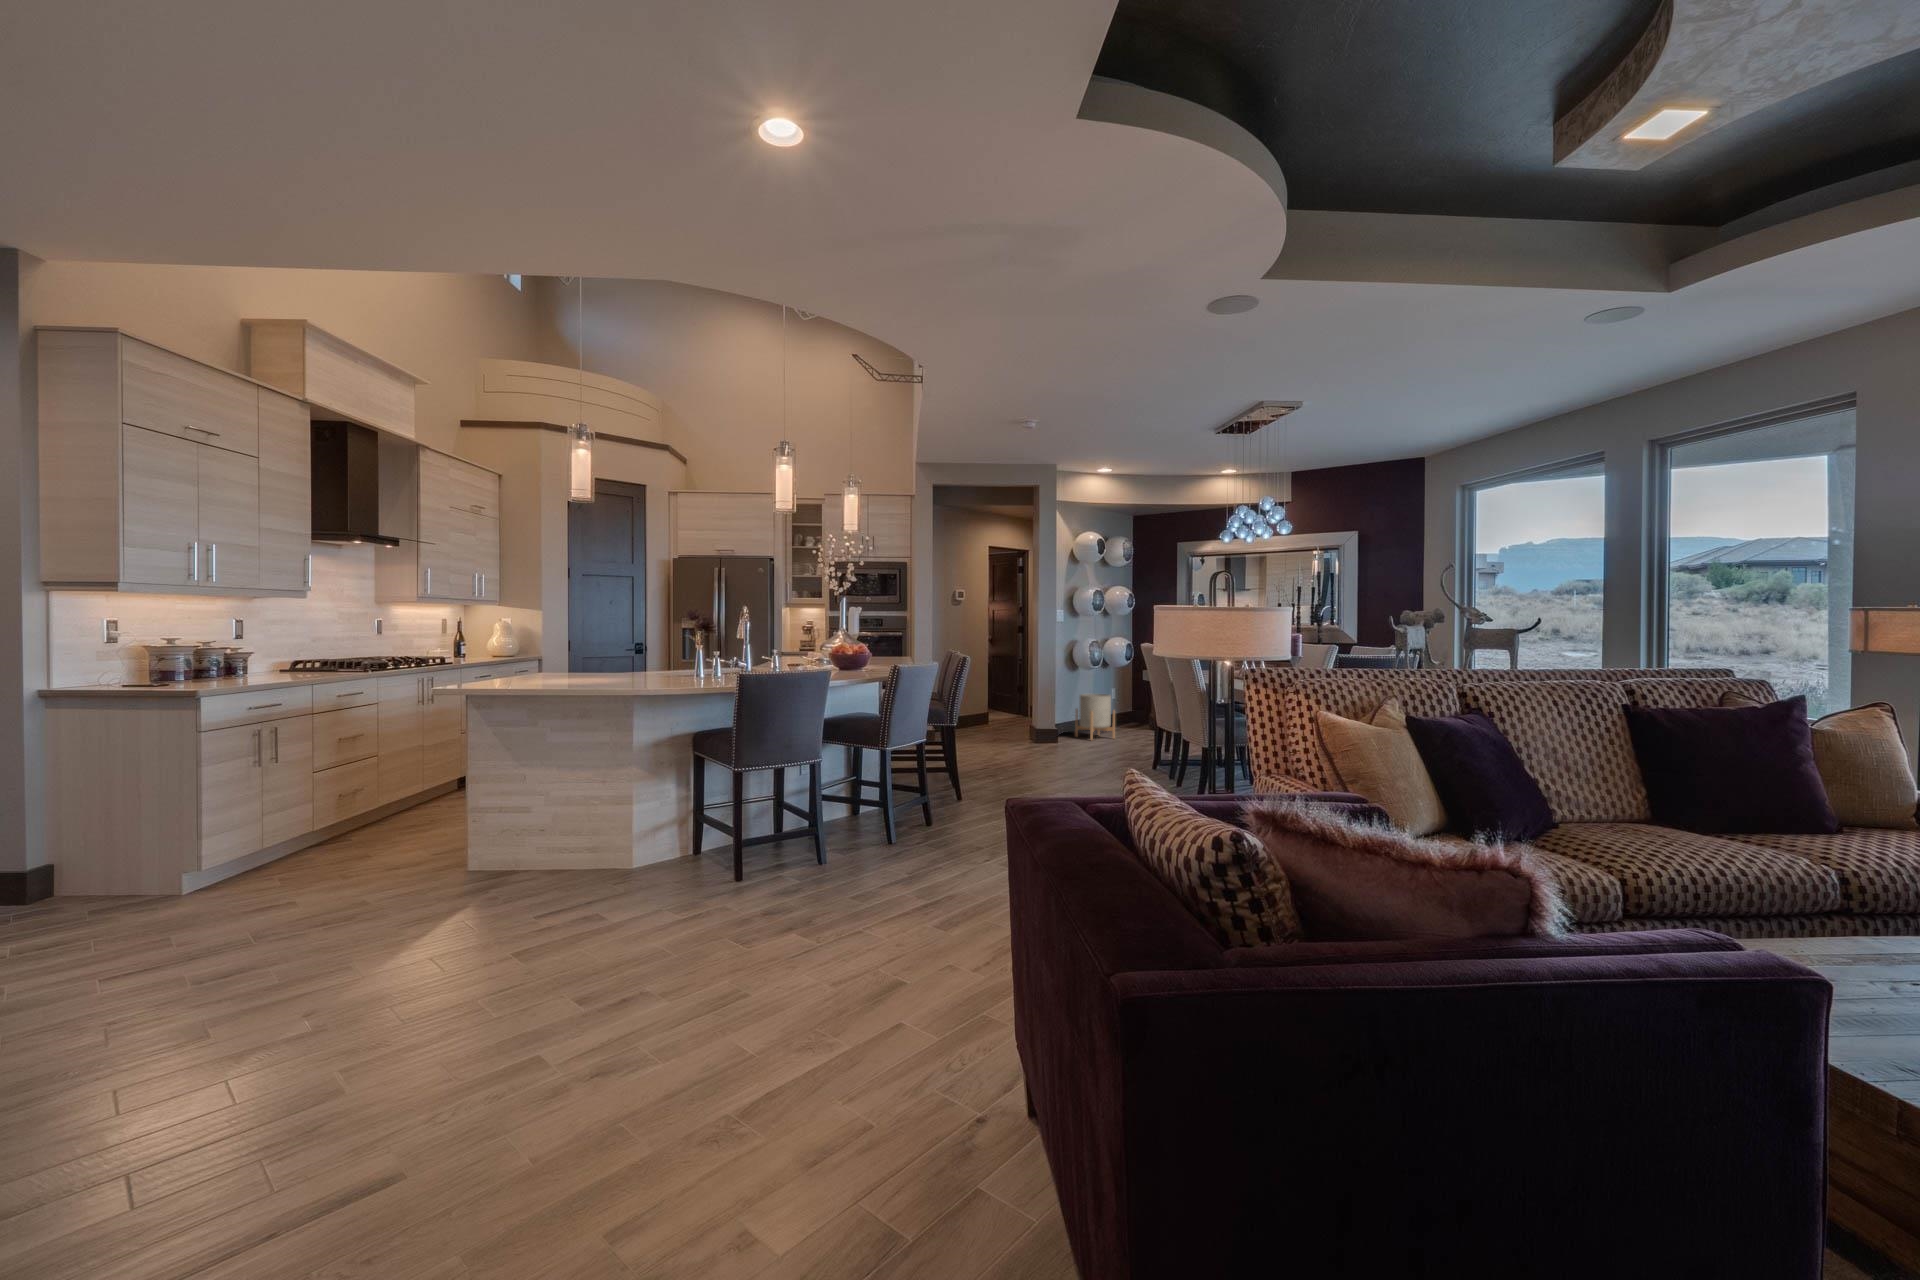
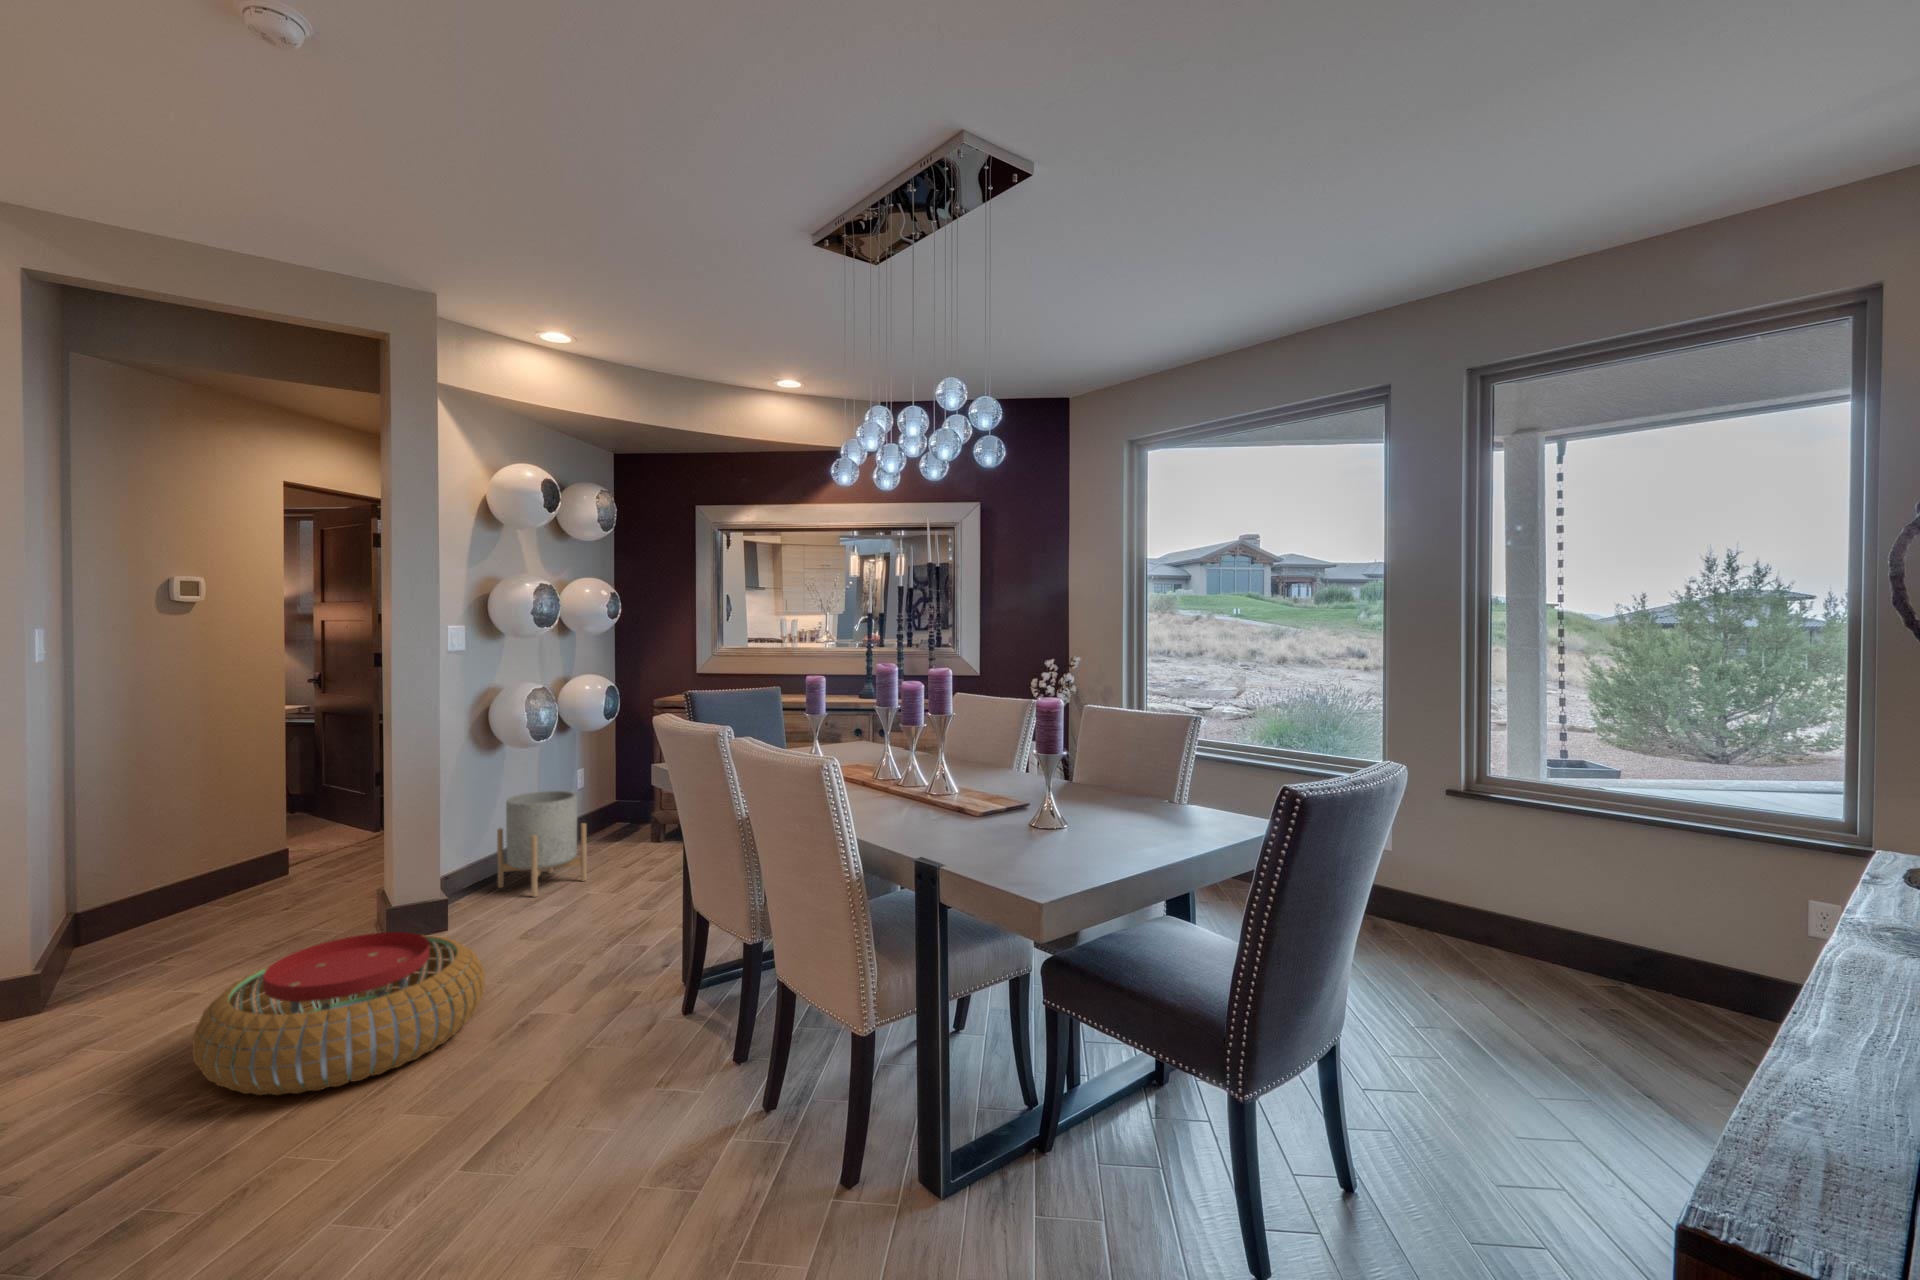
pouf: none [989,726,1075,766] -> present [192,932,485,1095]

